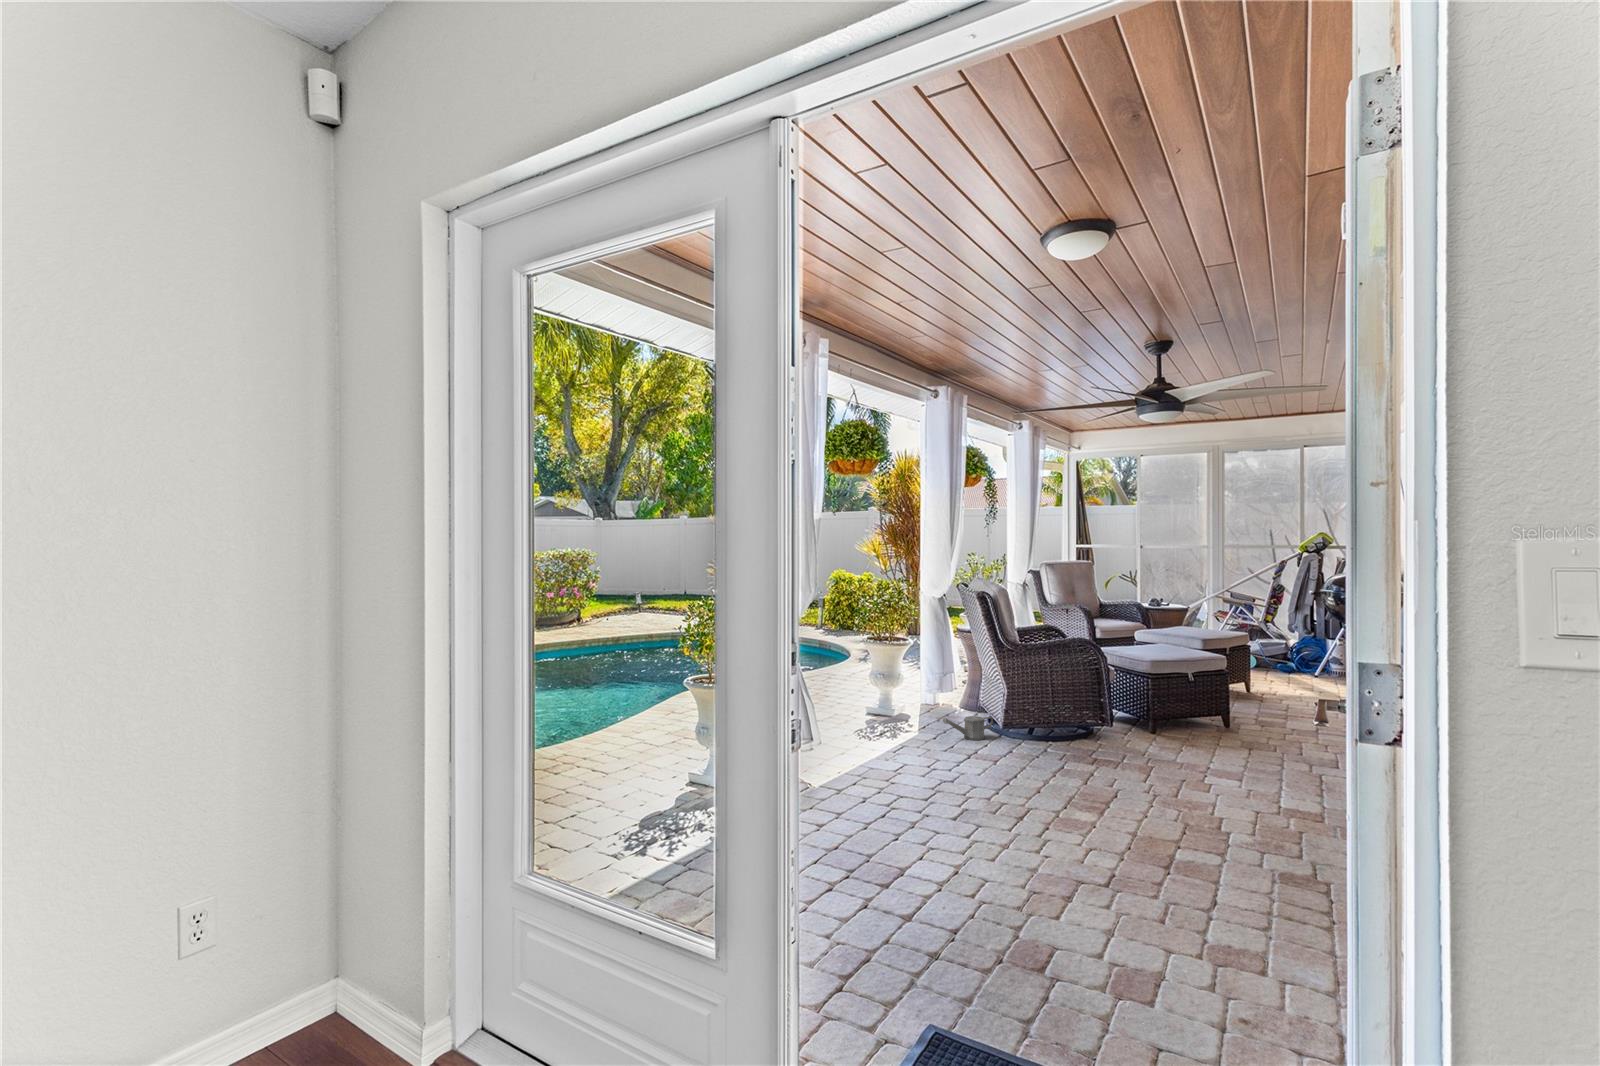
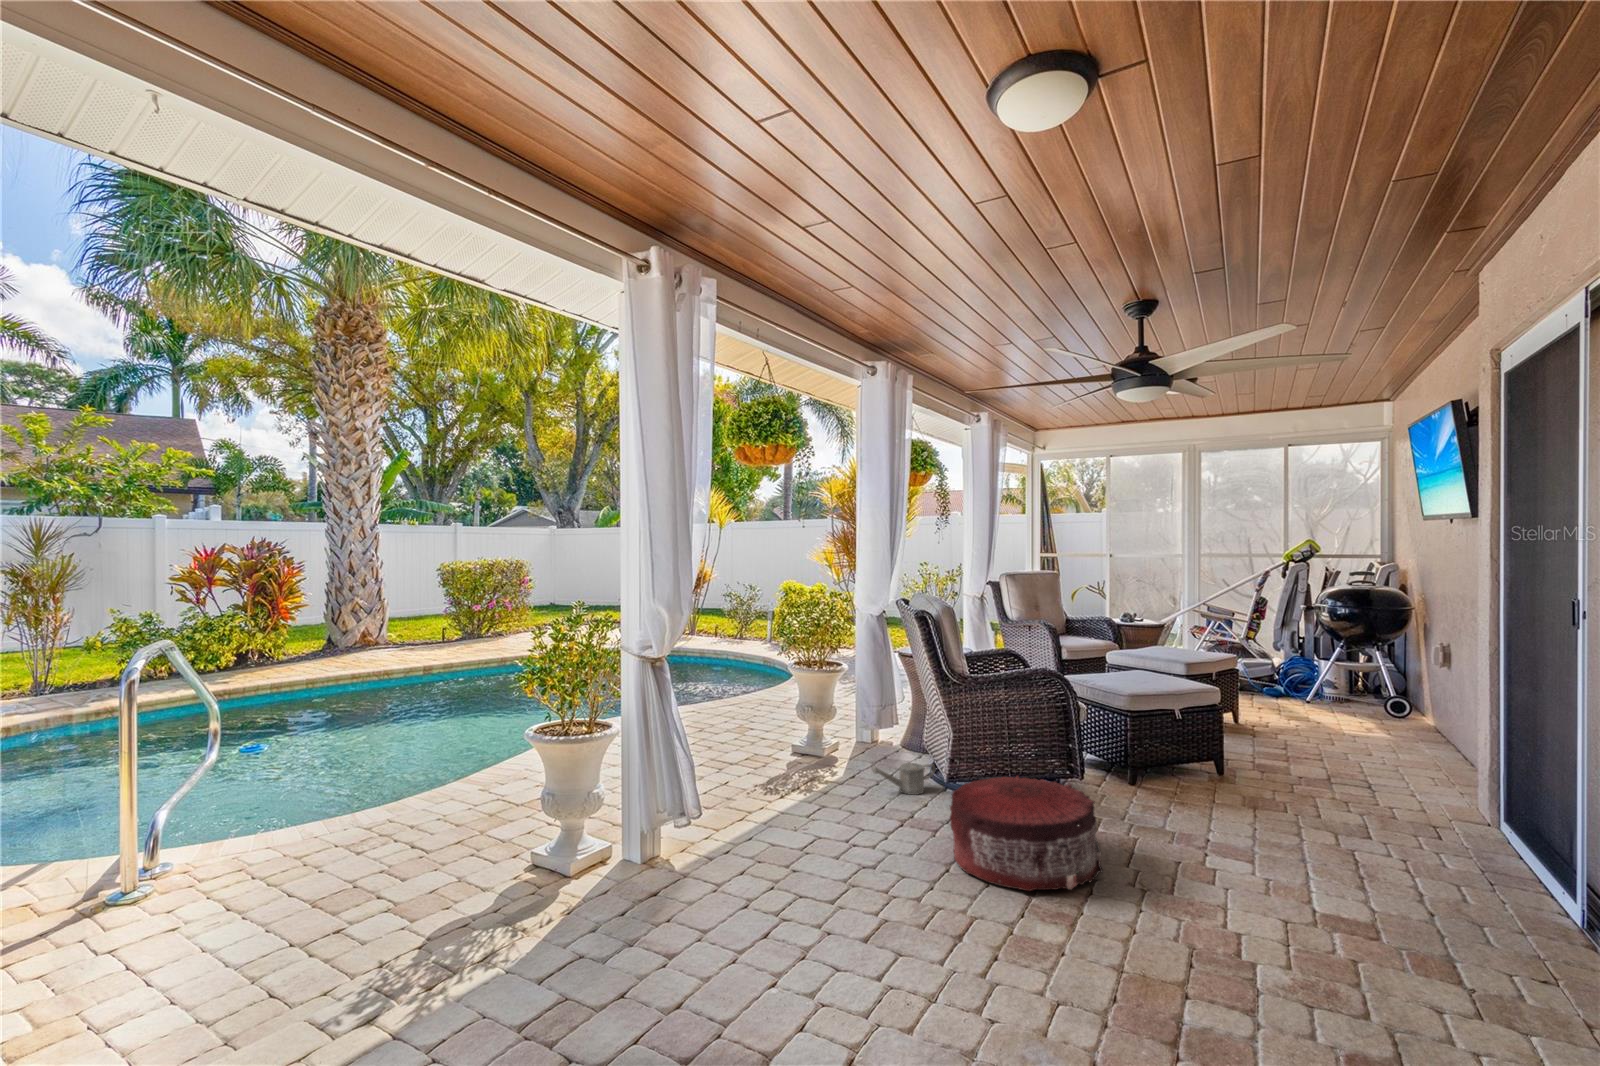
pouf: none [1010,718,1126,794] -> present [950,776,1103,891]

